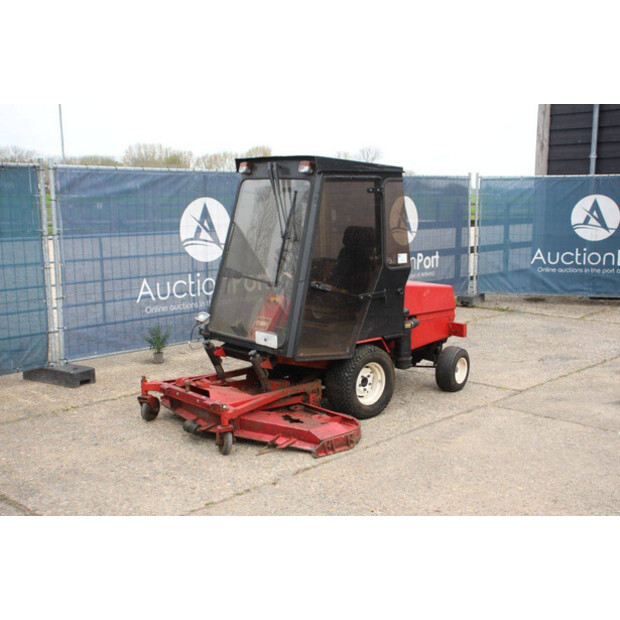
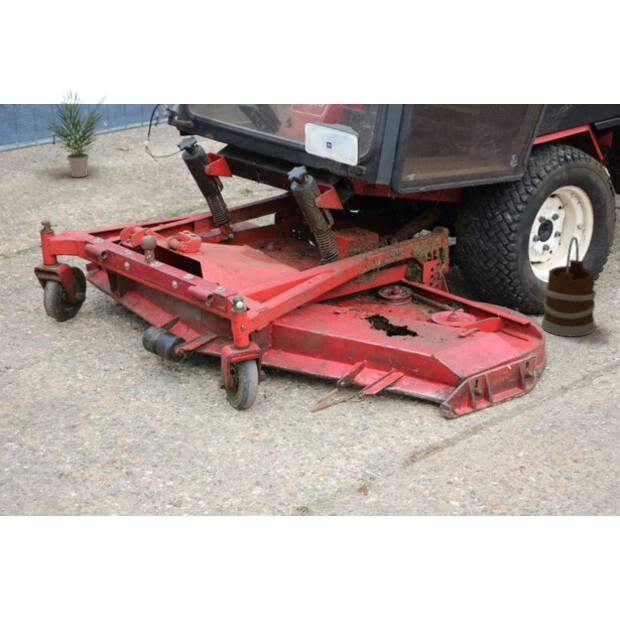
wooden bucket: none [364,384,388,429] -> present [542,237,596,336]

